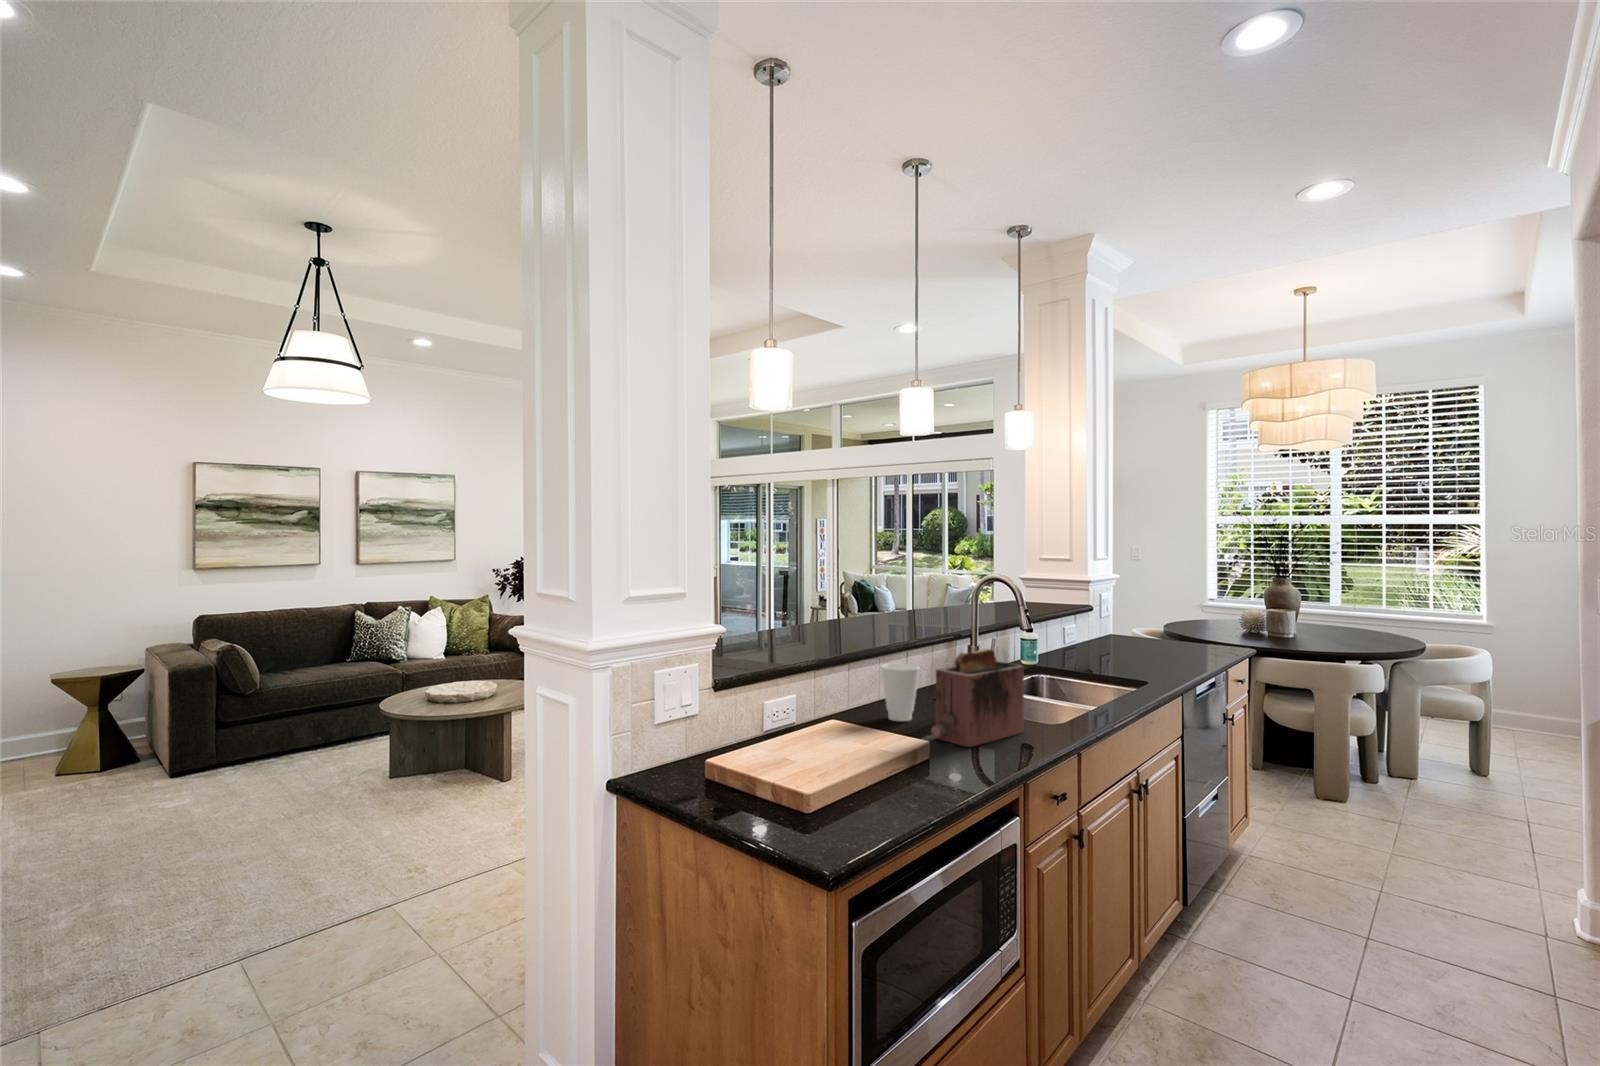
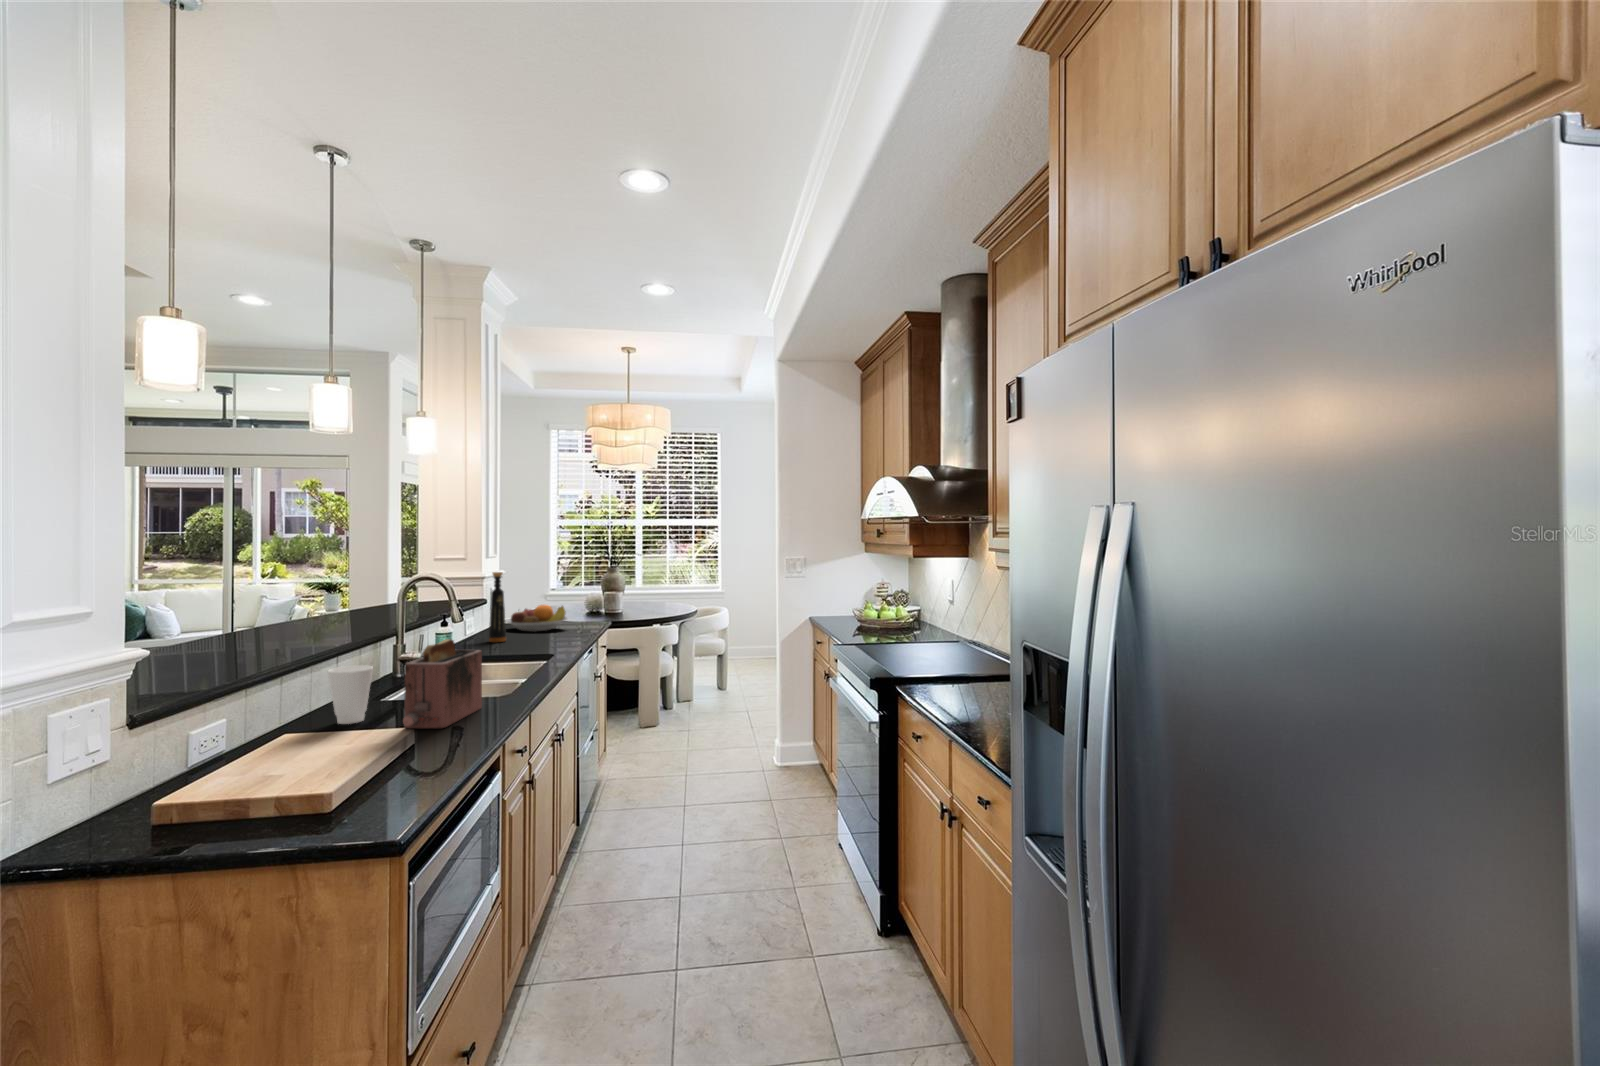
bottle: none [1086,577,1106,657] -> present [489,572,506,642]
fruit bowl: none [1117,618,1194,650] -> present [505,605,567,632]

